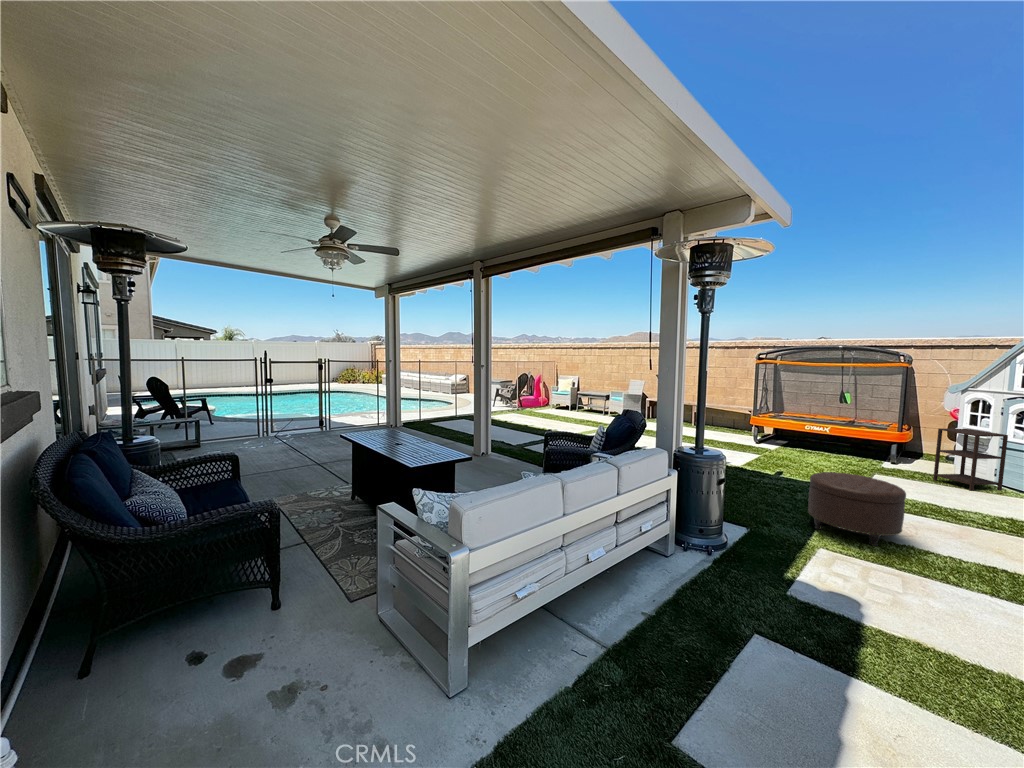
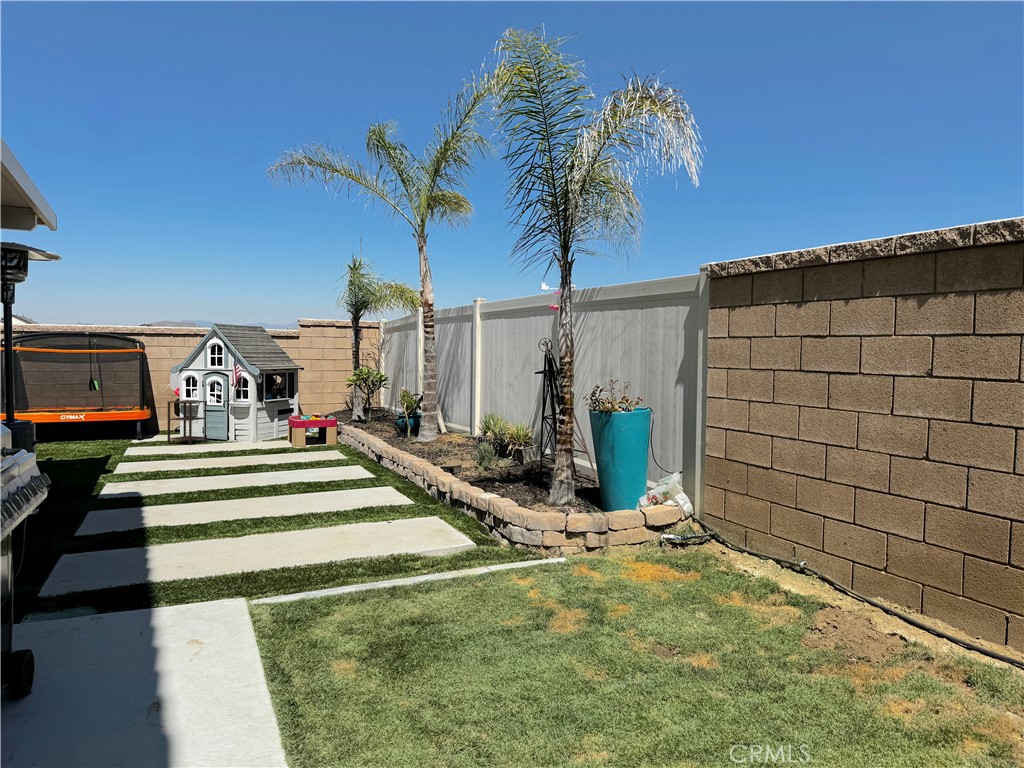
ottoman: present [808,472,906,546] -> none [89,433,153,477]

